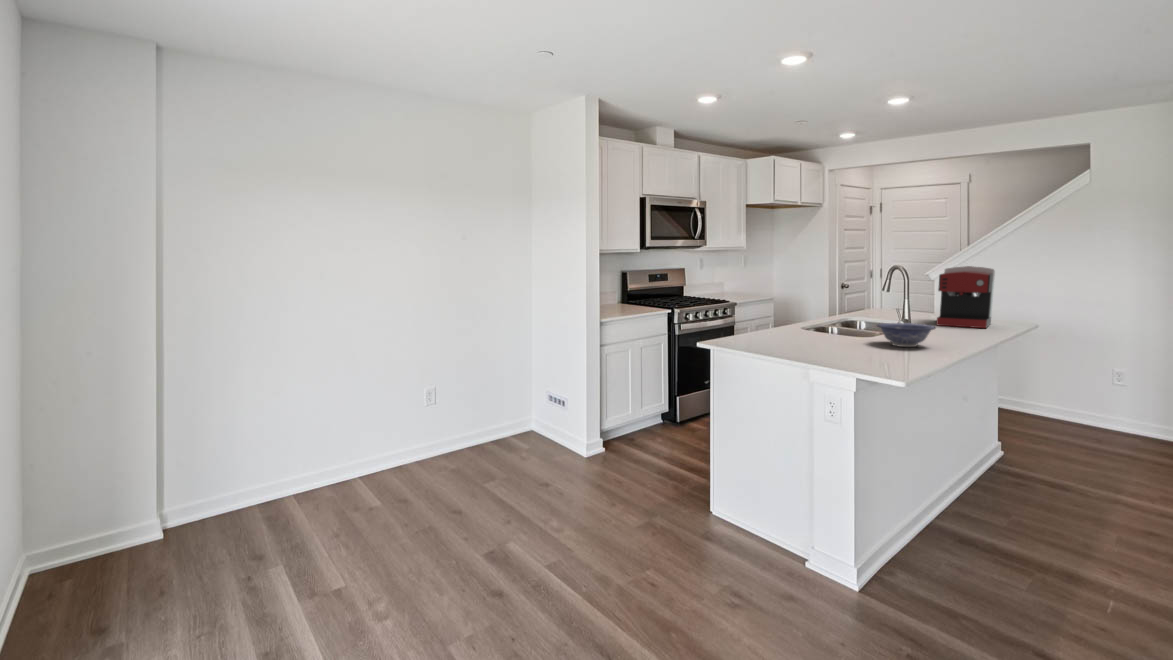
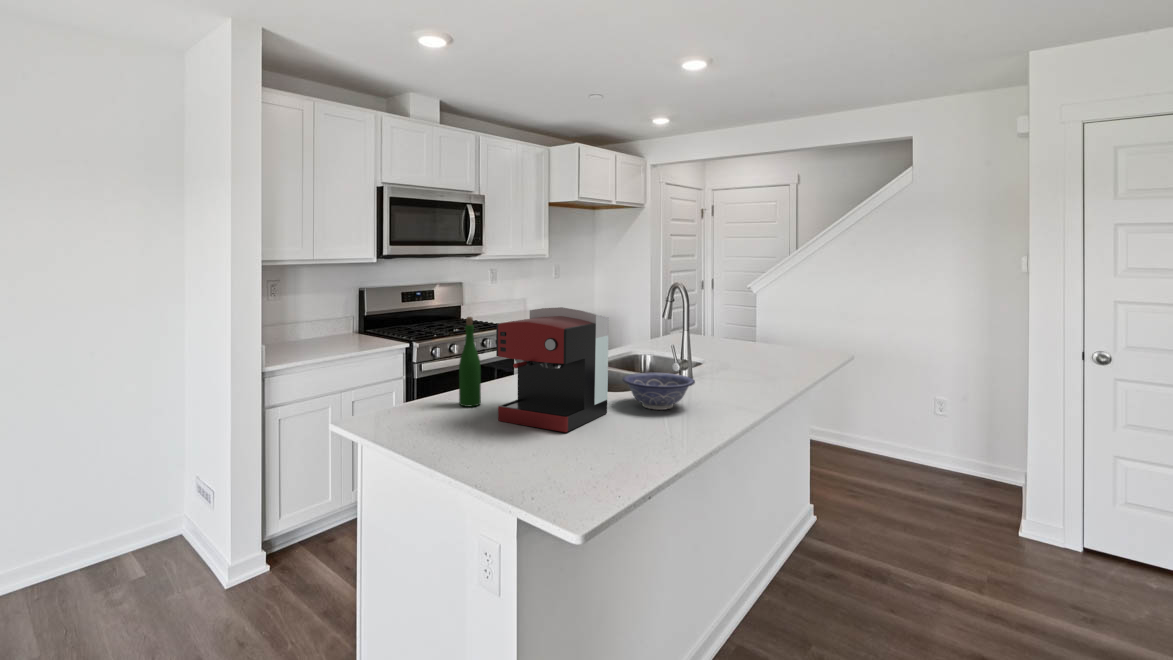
coffee maker: present [936,266,995,328] -> present [496,307,609,432]
wine bottle: none [759,283,776,344] -> present [459,317,481,407]

